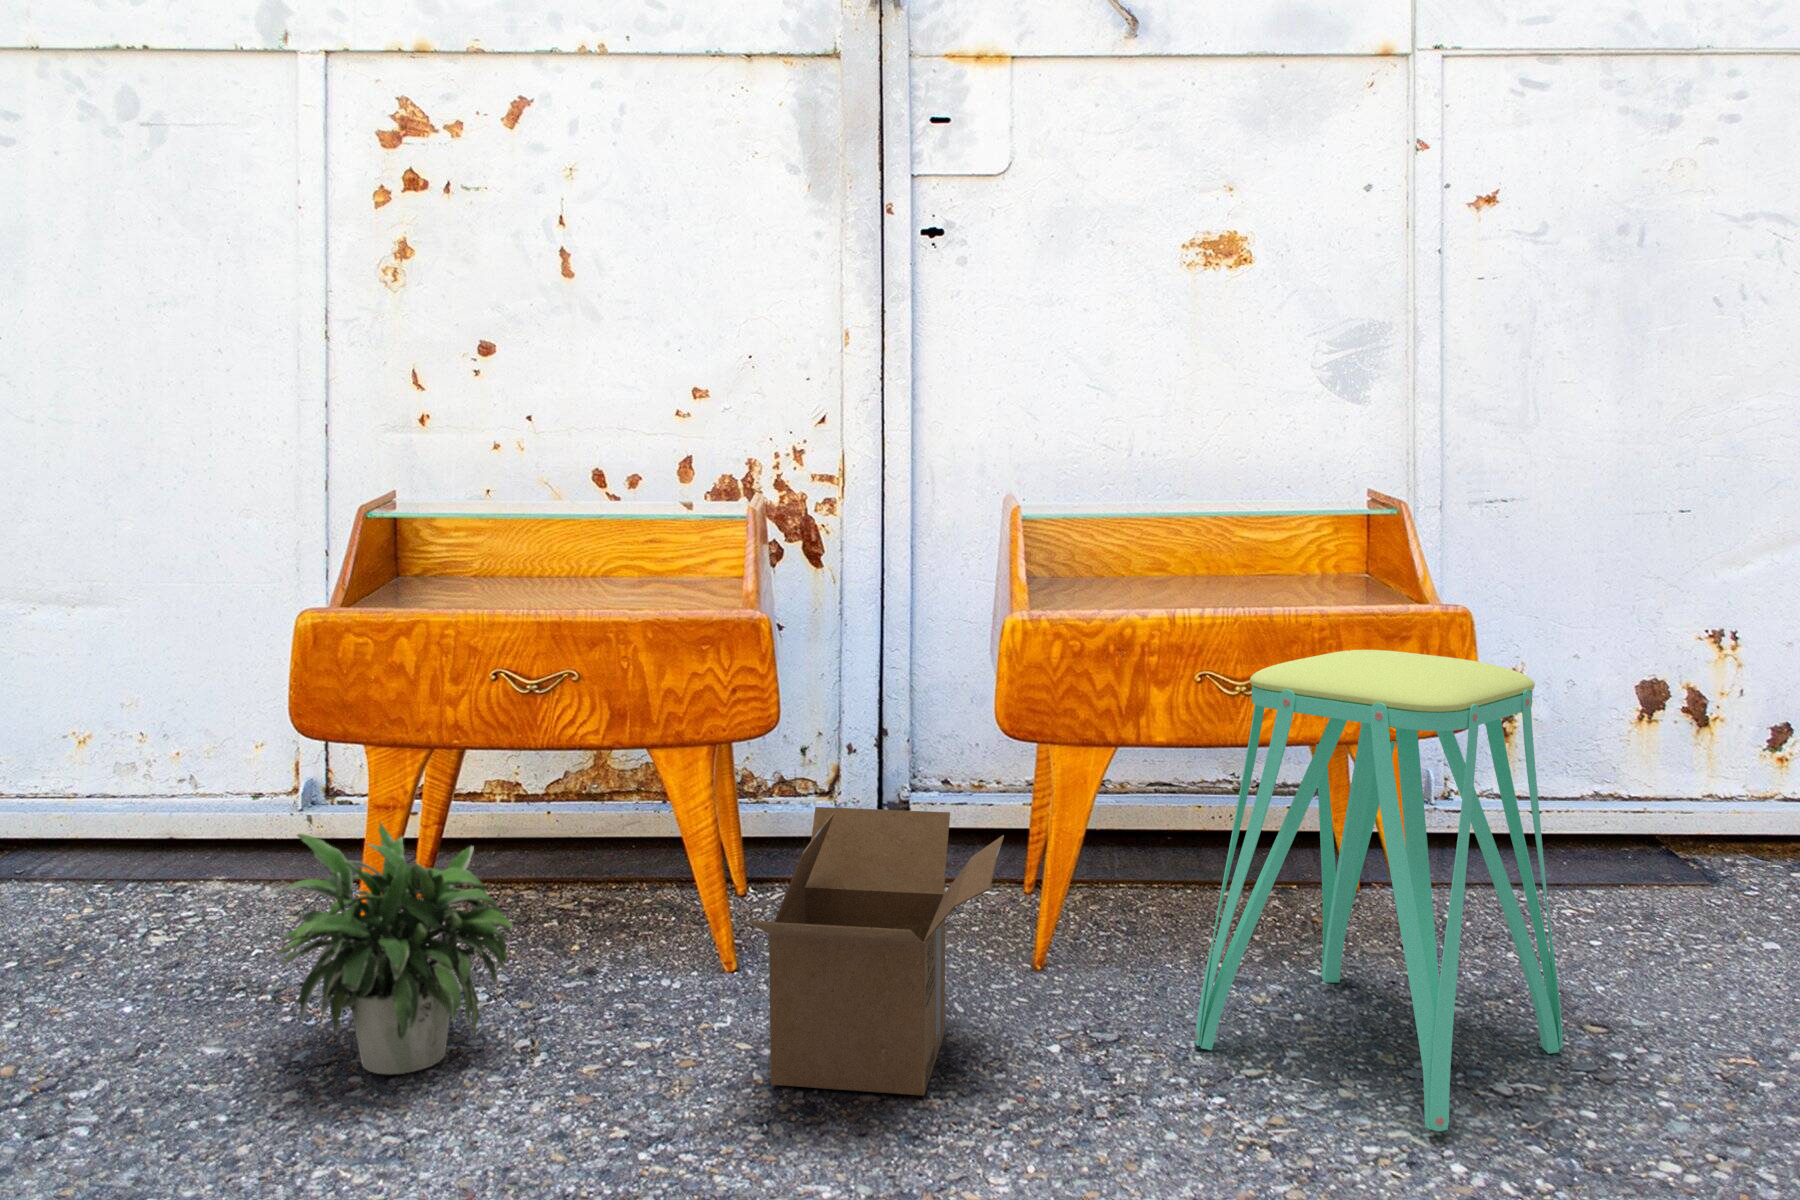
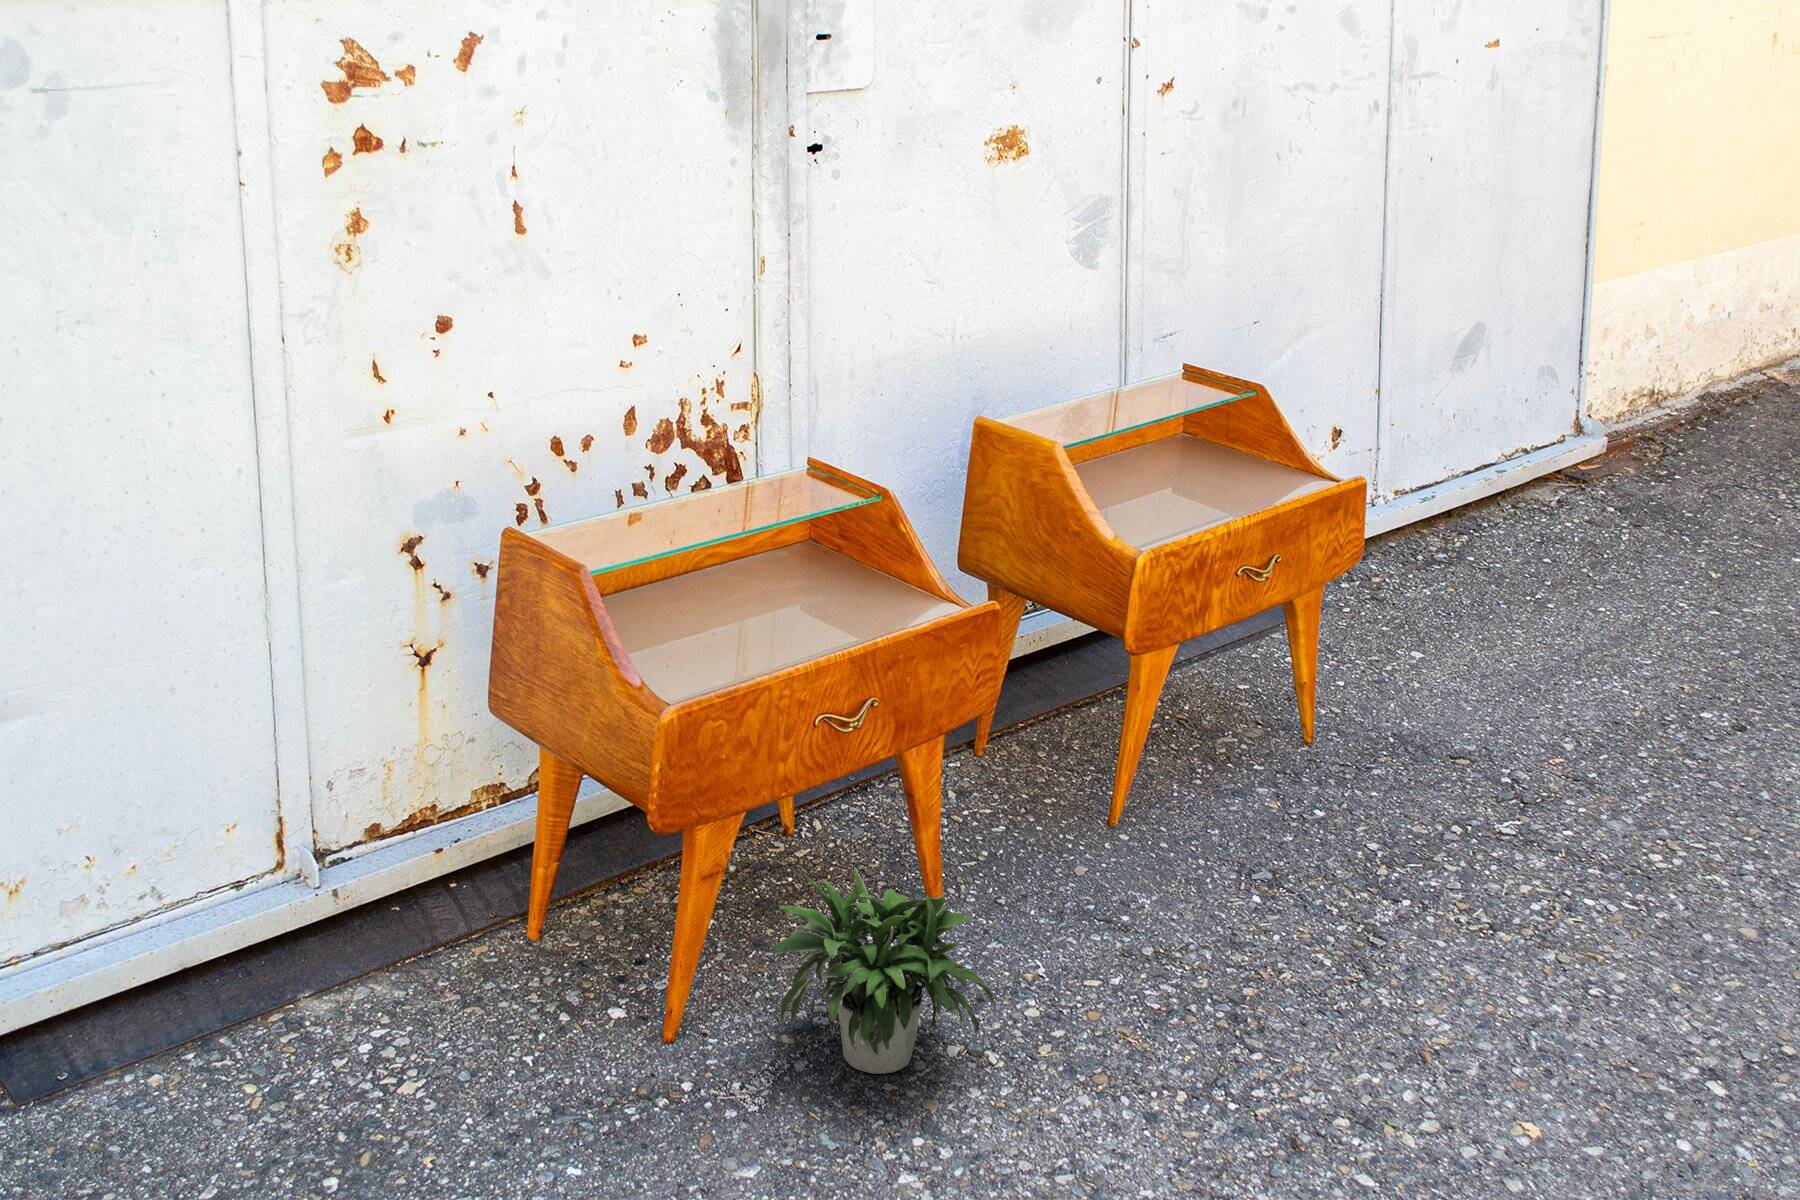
stool: present [1195,650,1563,1131] -> none [1242,533,1461,847]
cardboard box: present [748,807,1004,1096] -> none [1035,725,1266,965]

